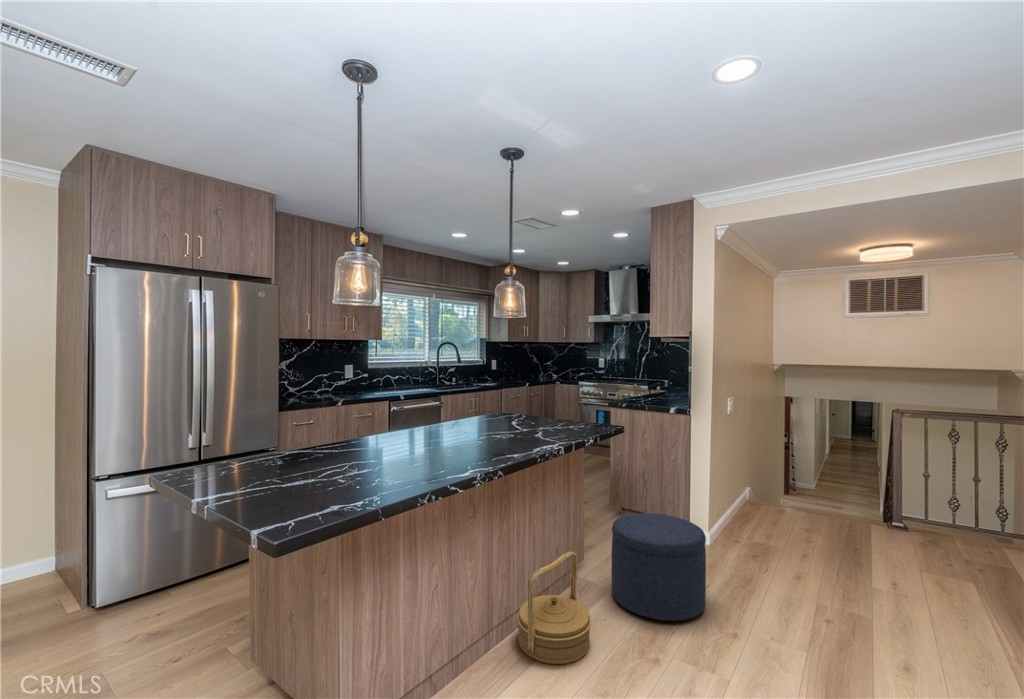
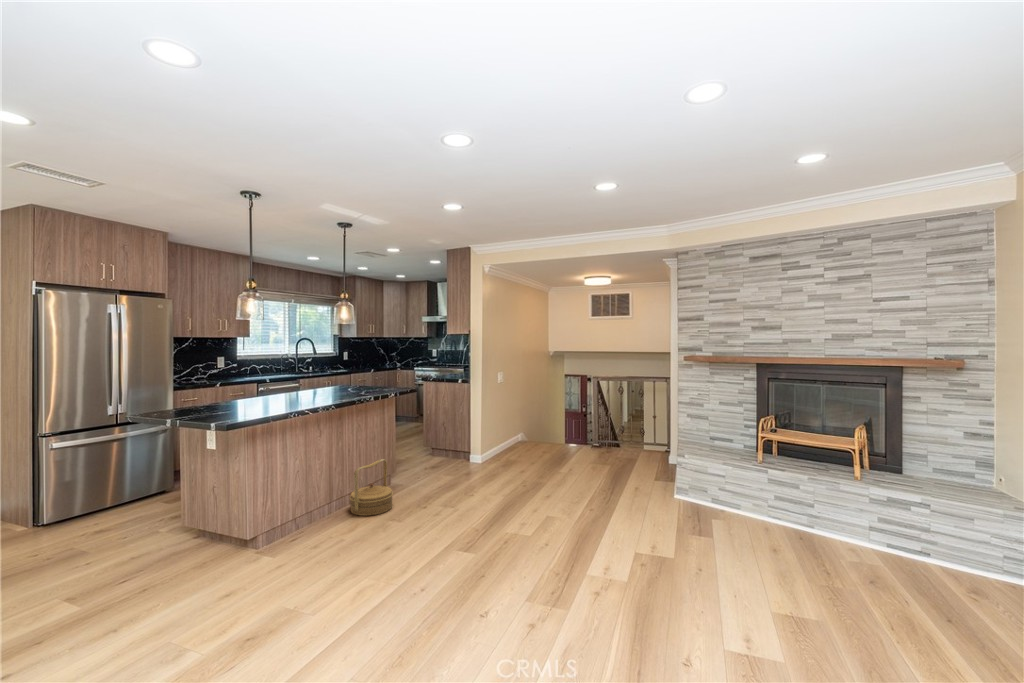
ottoman: present [612,513,706,621] -> none [412,440,464,493]

